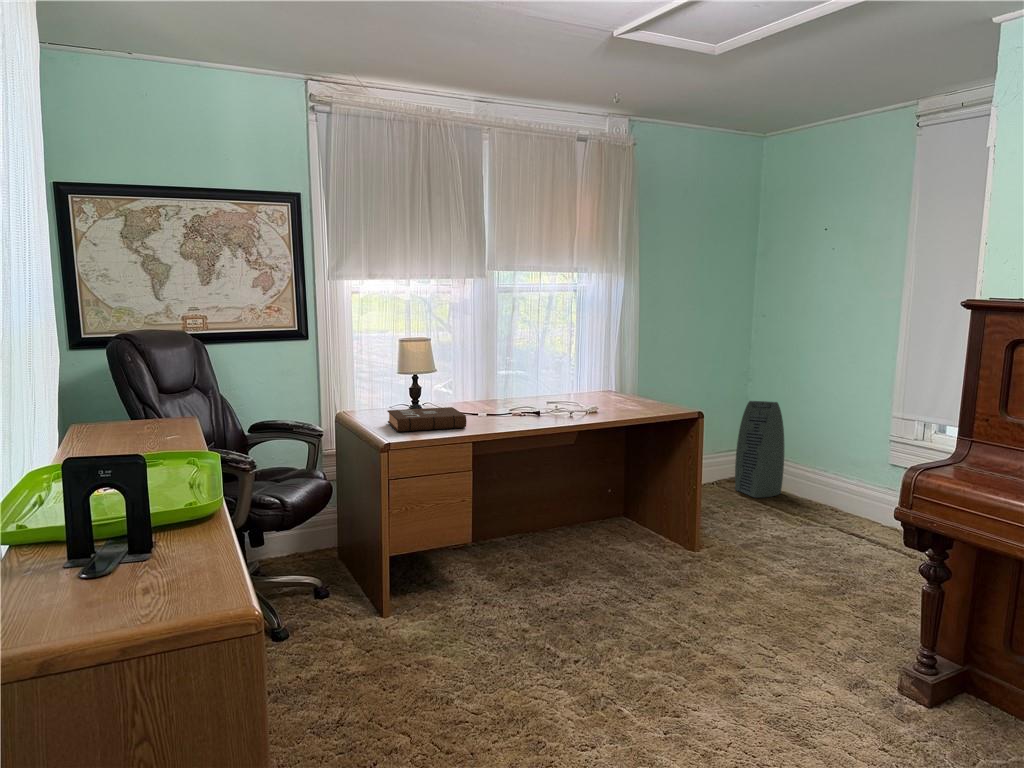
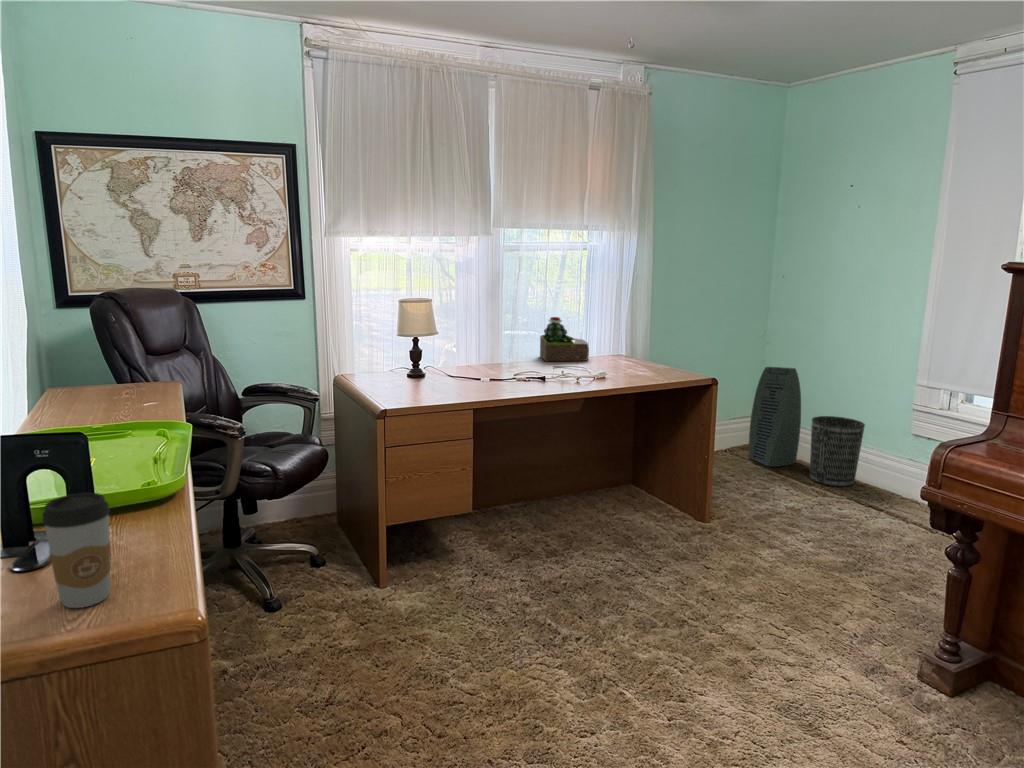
succulent plant: none [532,355,580,397] -> present [540,317,589,361]
book: present [388,407,467,431] -> none [386,372,468,397]
wastebasket: none [794,448,845,516] -> present [810,416,865,486]
coffee cup: none [117,508,174,610] -> present [42,493,111,608]

